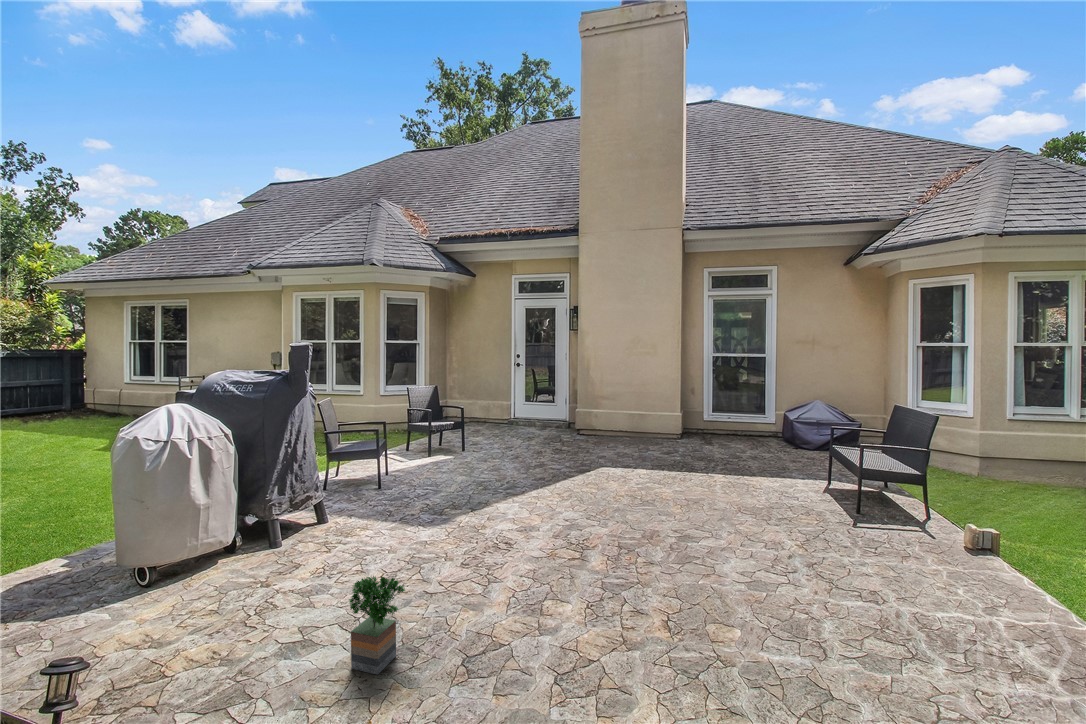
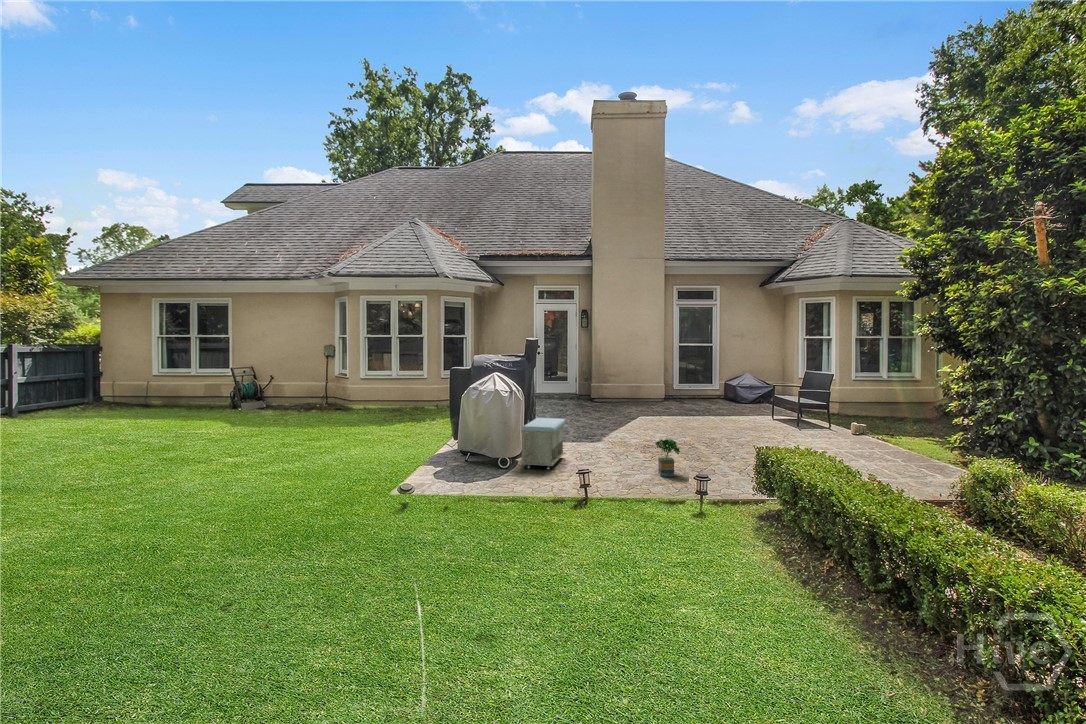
storage bench: none [165,486,301,601] -> present [522,418,565,469]

